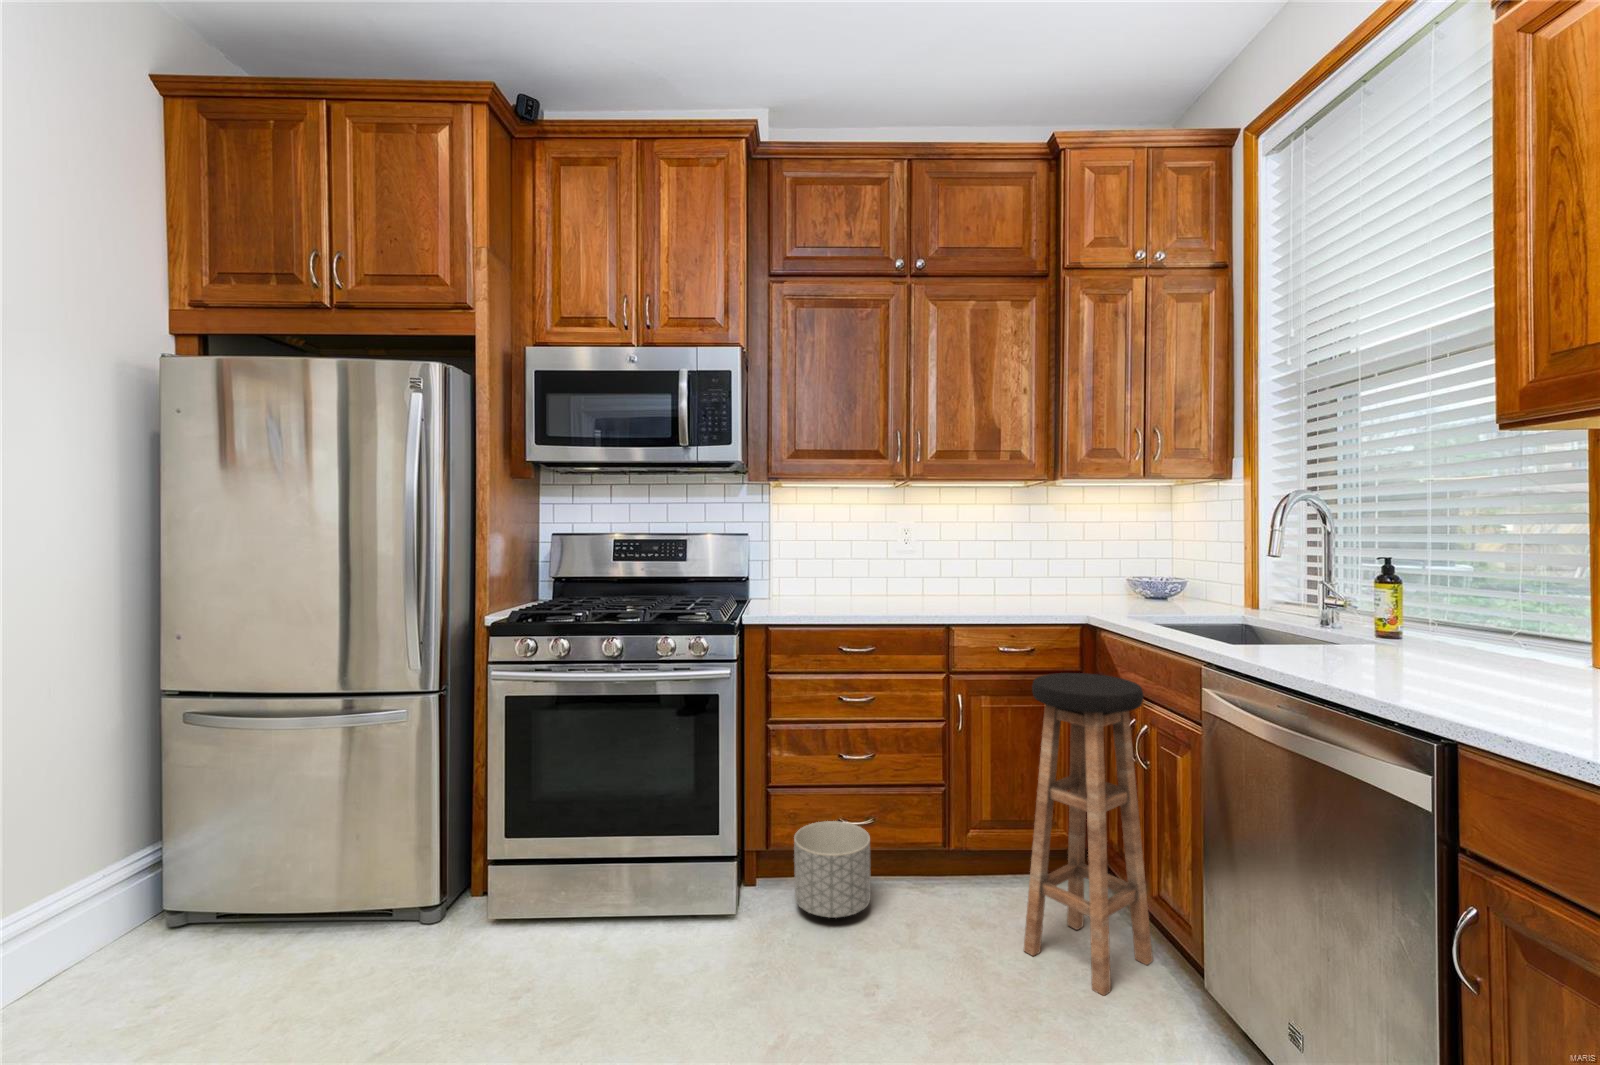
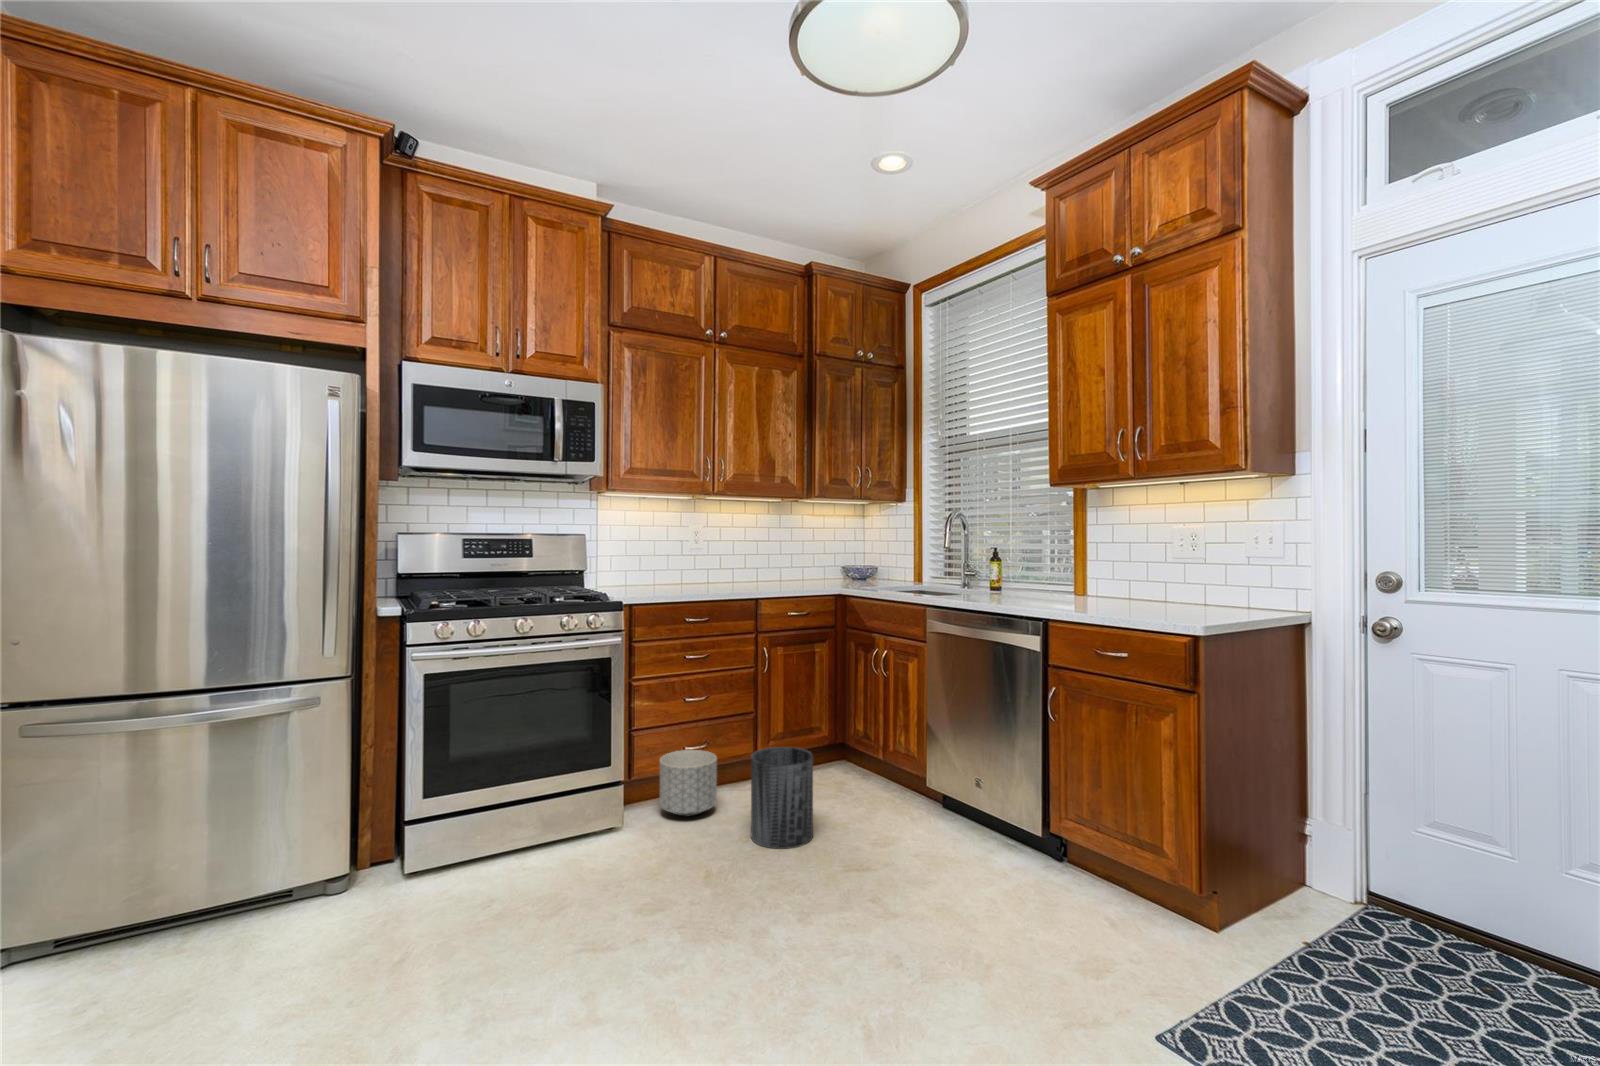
bar stool: present [1024,673,1153,996] -> none [823,624,893,813]
trash can: none [874,854,971,1030] -> present [751,747,813,849]

